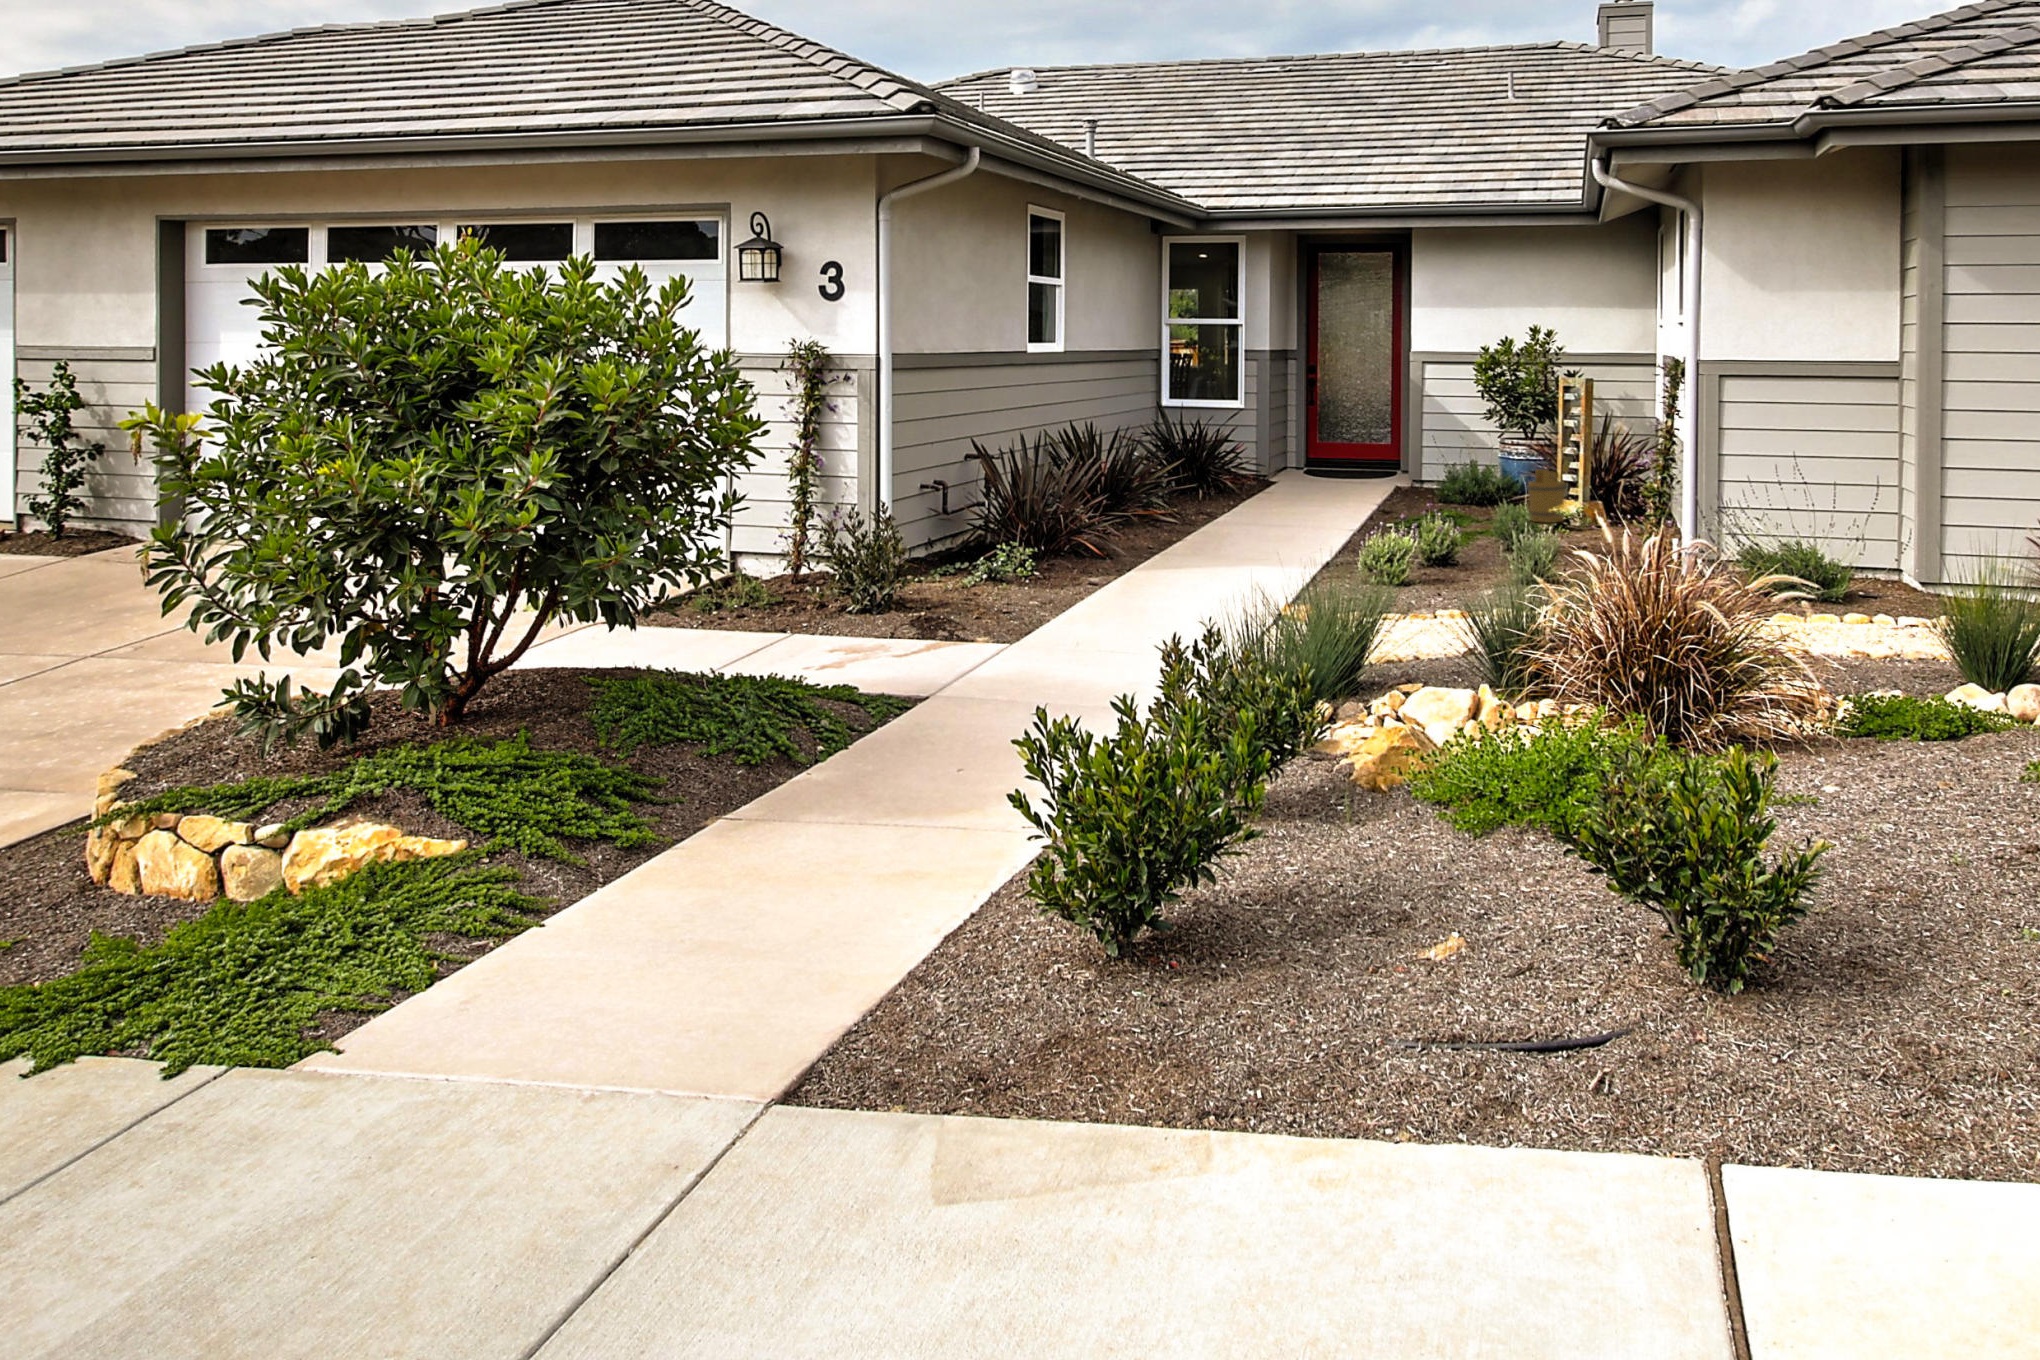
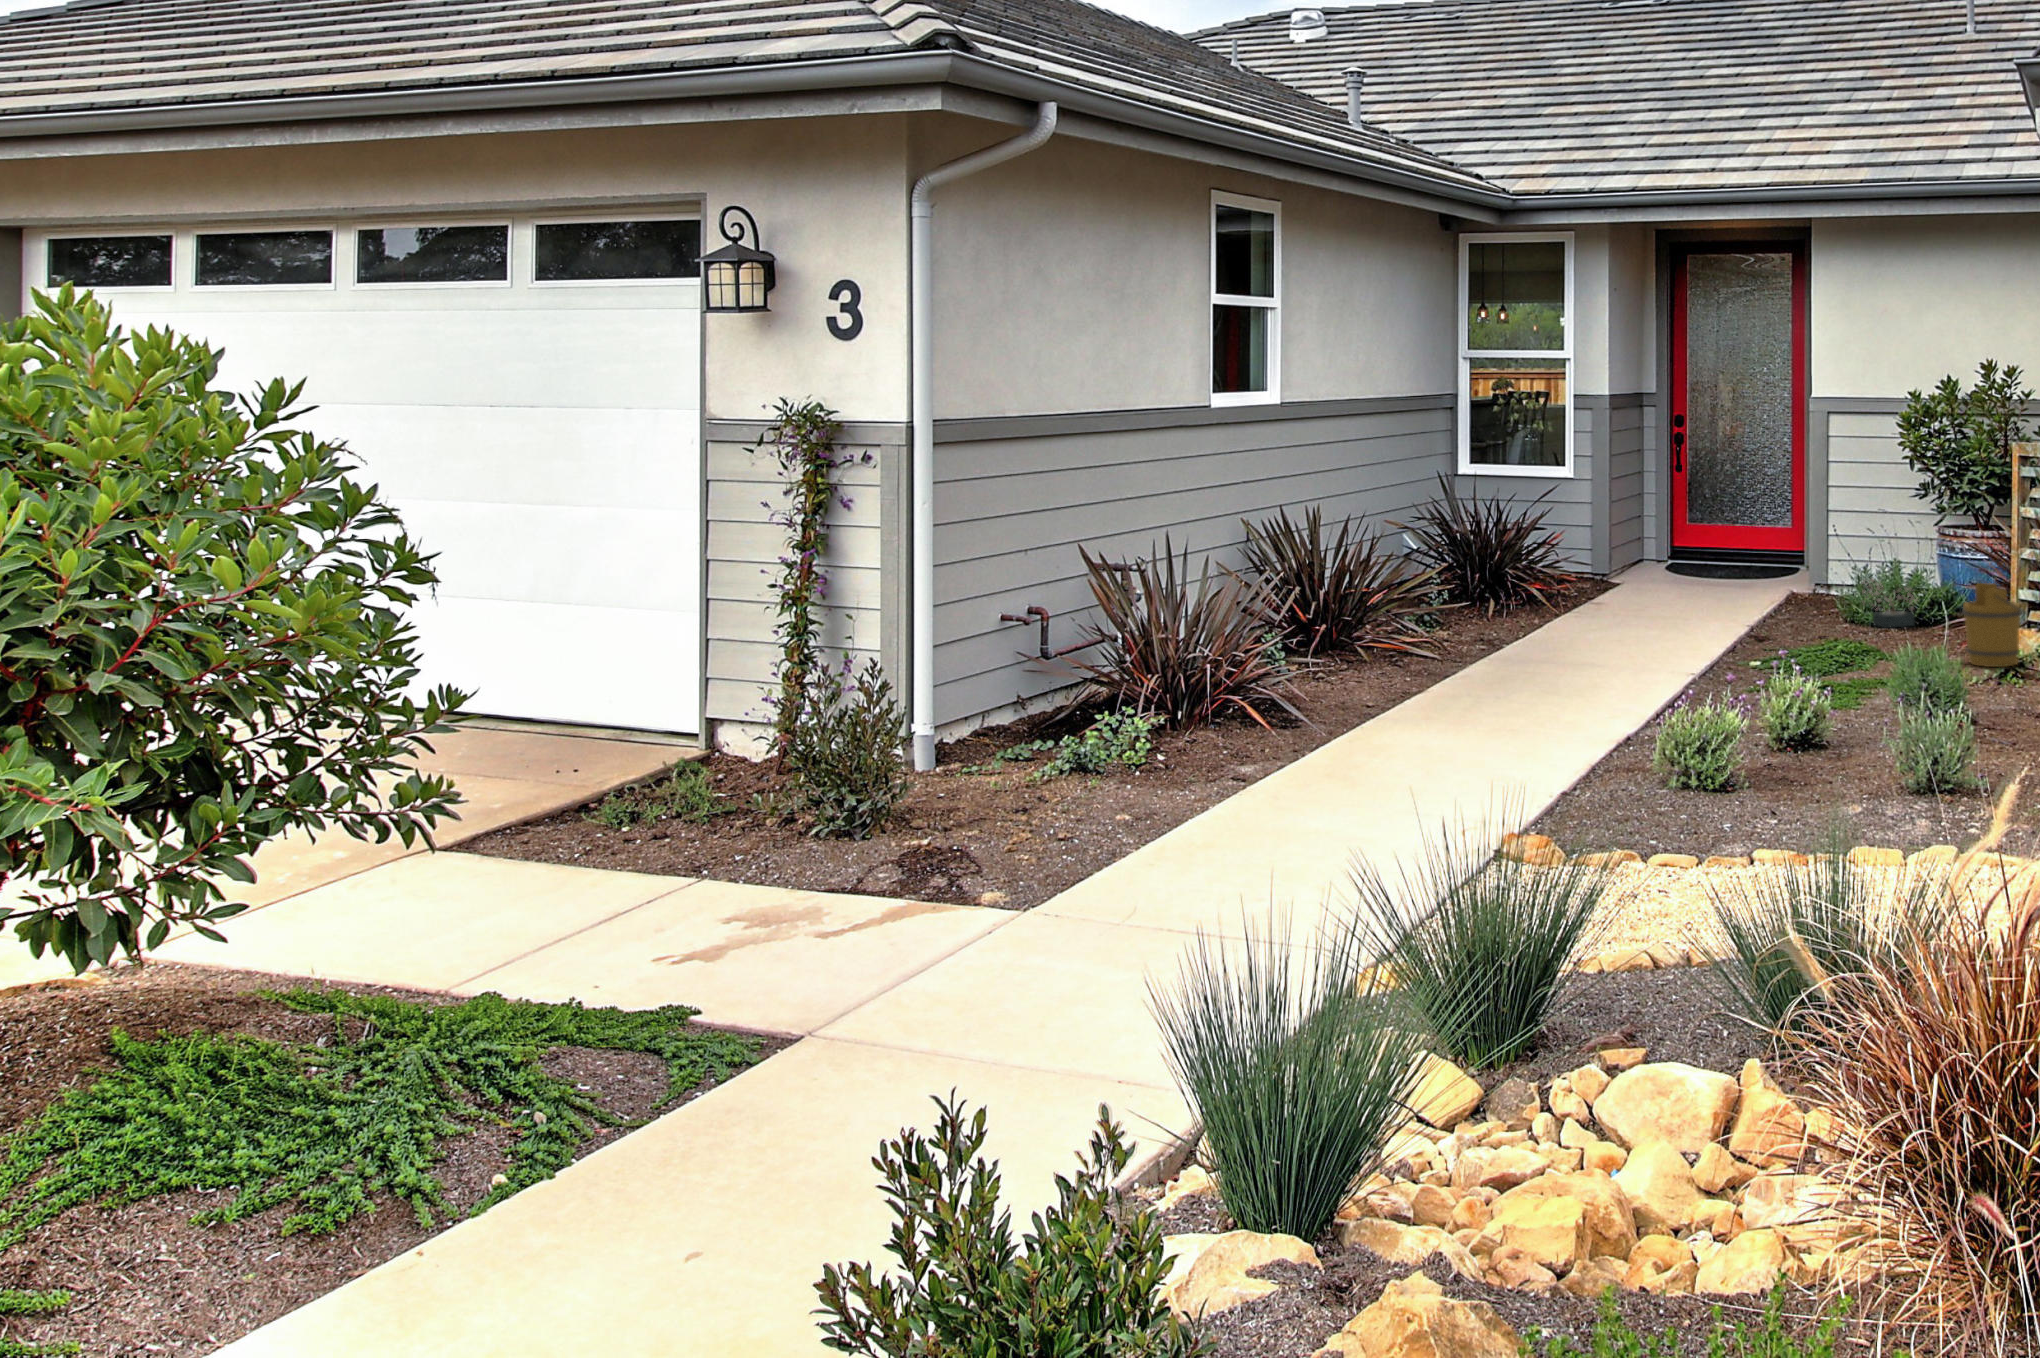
decorative plant: none [1452,470,1490,503] -> present [1864,581,1914,628]

